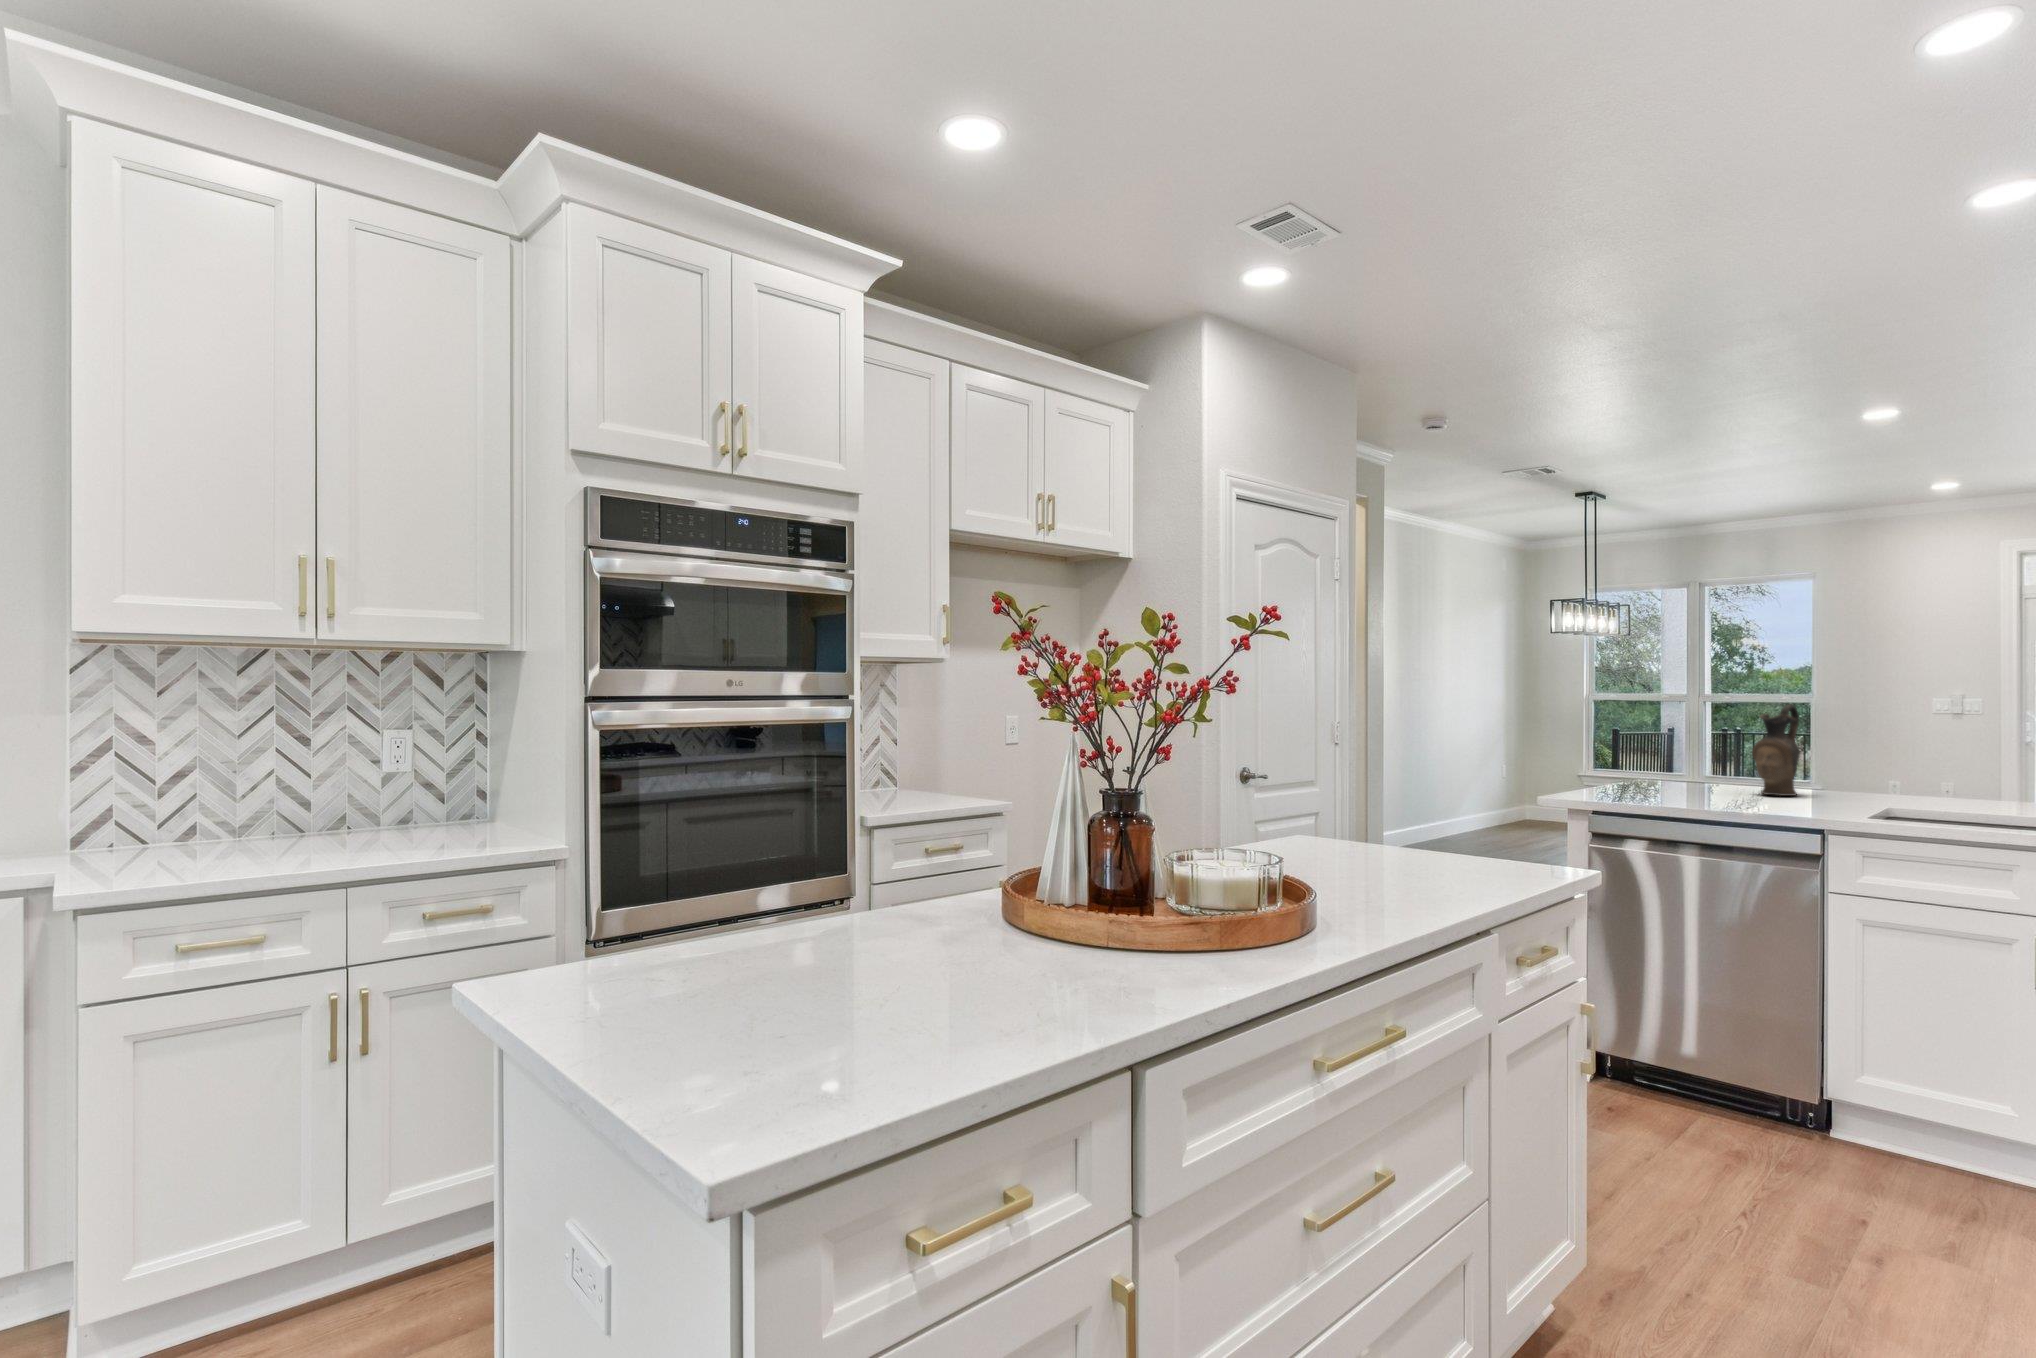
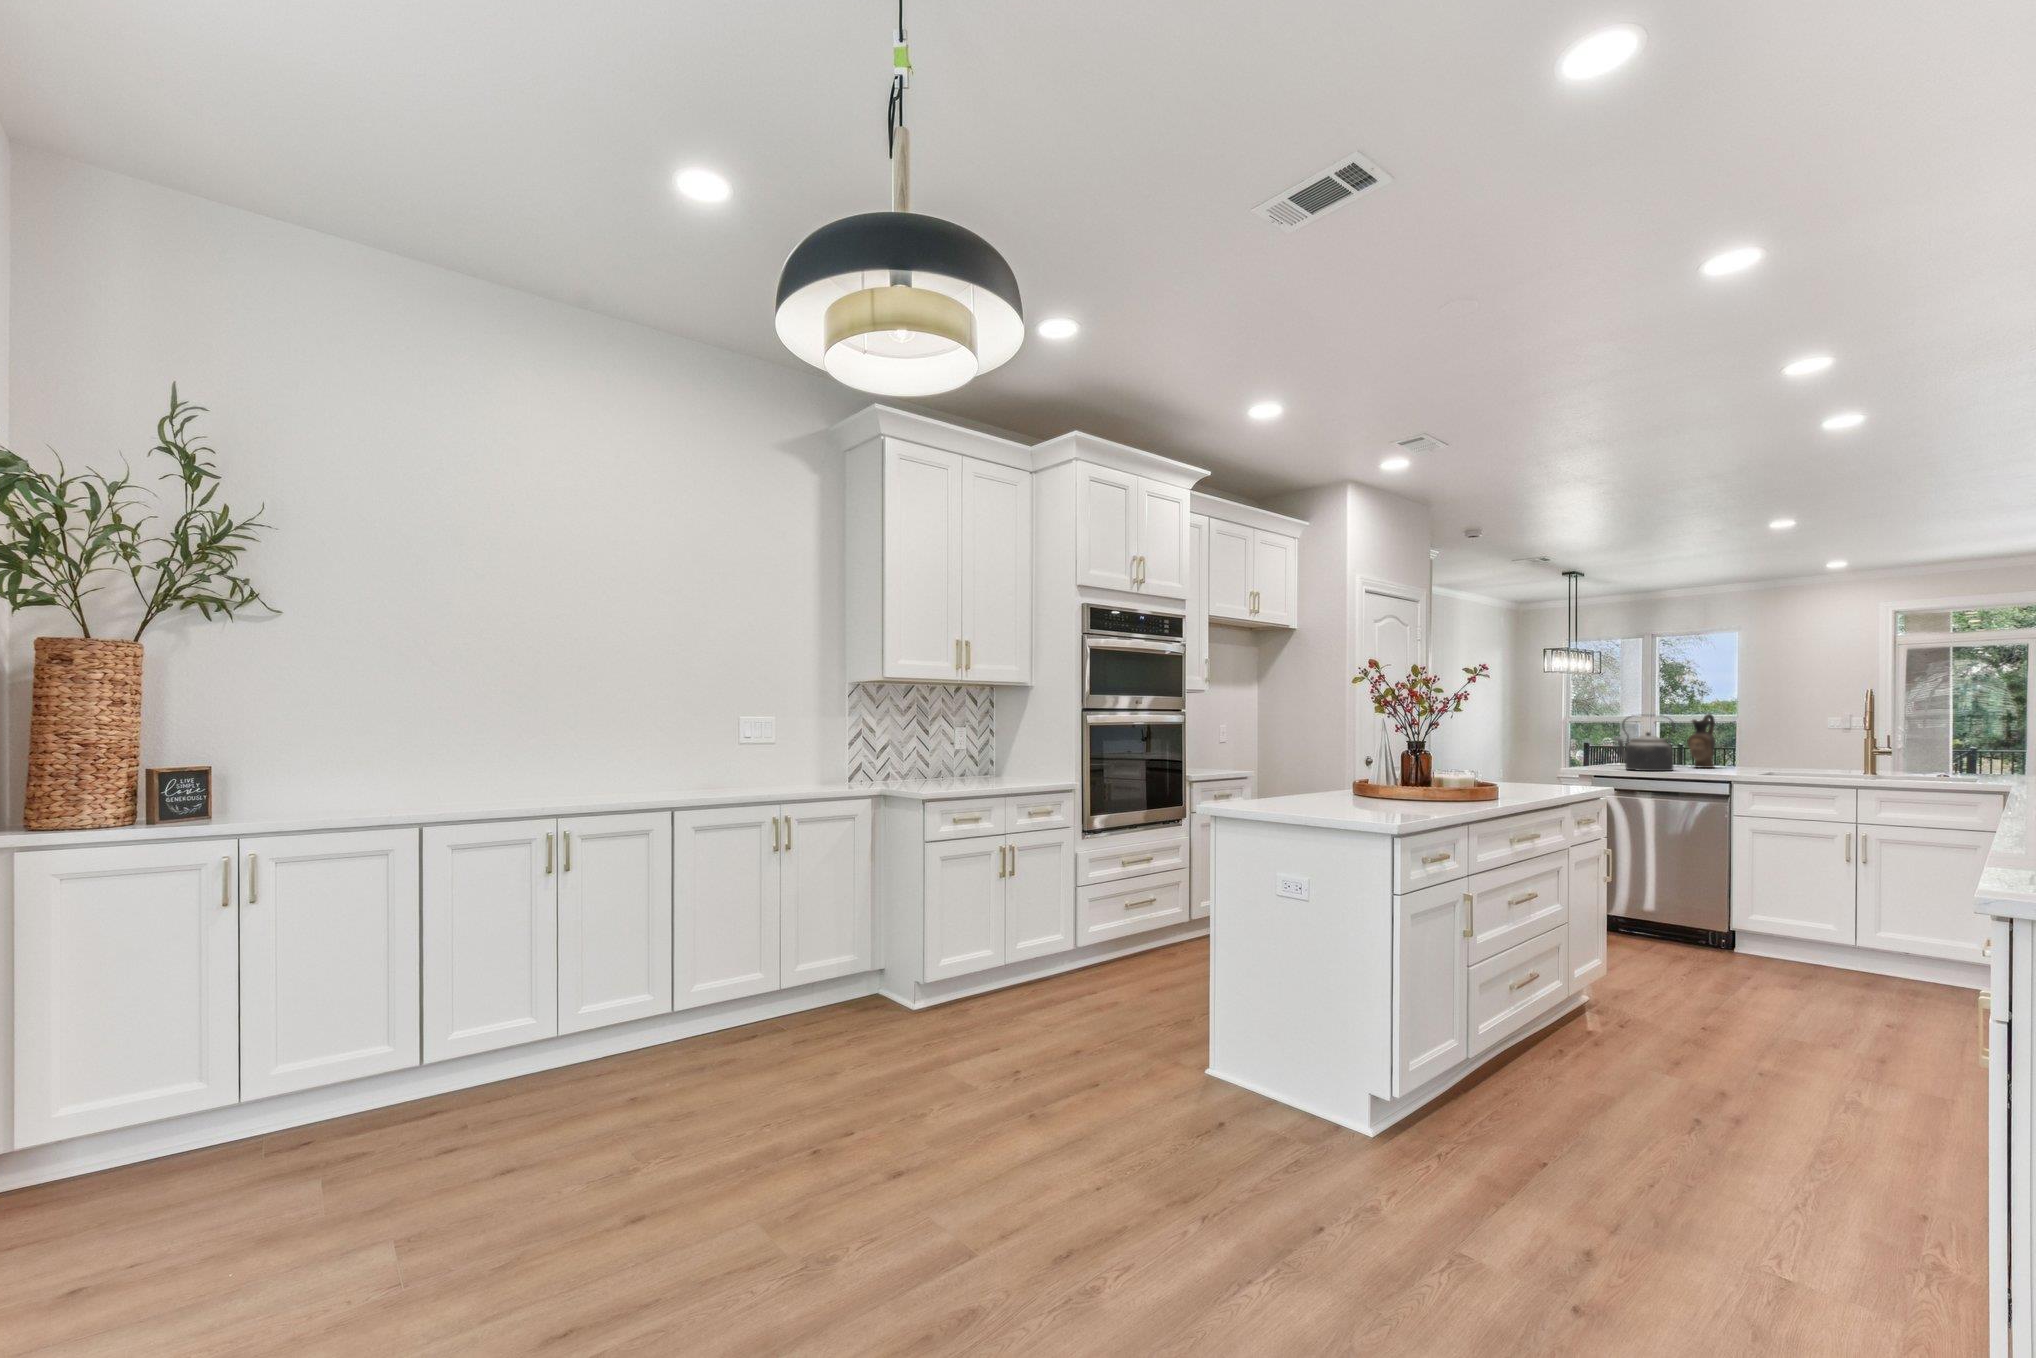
kettle: none [1630,706,1733,804] -> present [1614,717,1674,771]

